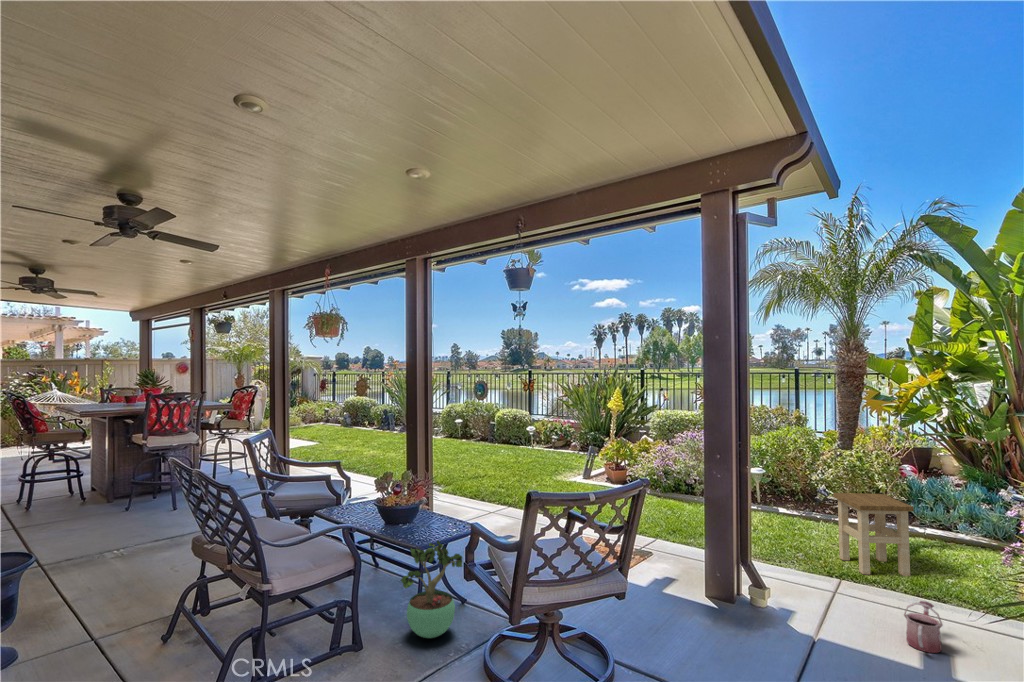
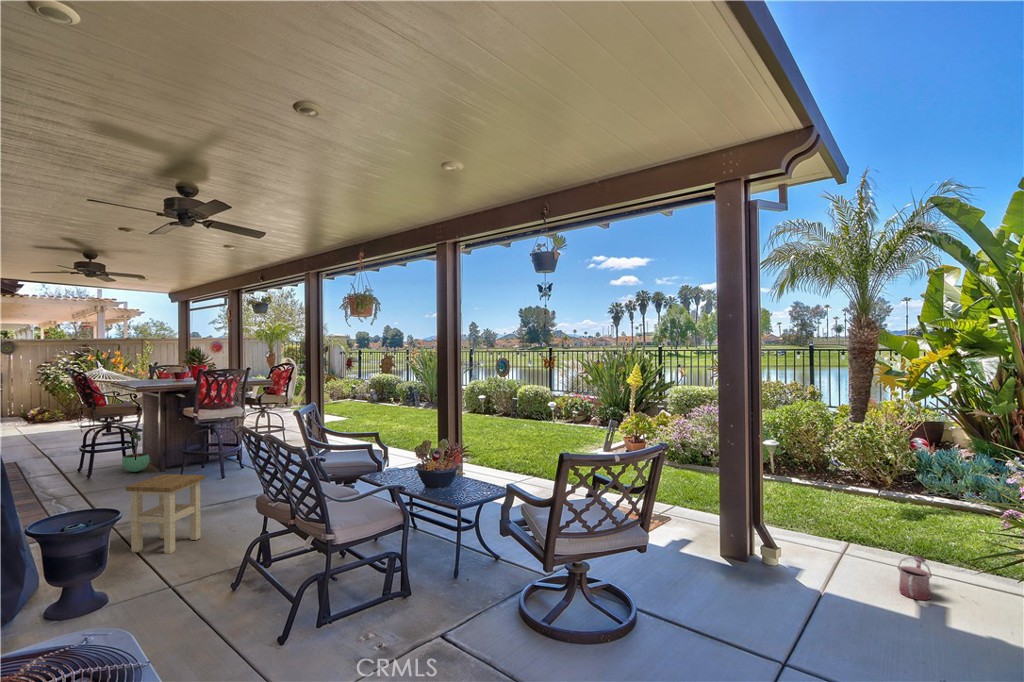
stool: present [834,493,913,576] -> present [126,474,205,554]
potted plant: present [401,540,462,638] -> present [122,428,149,472]

